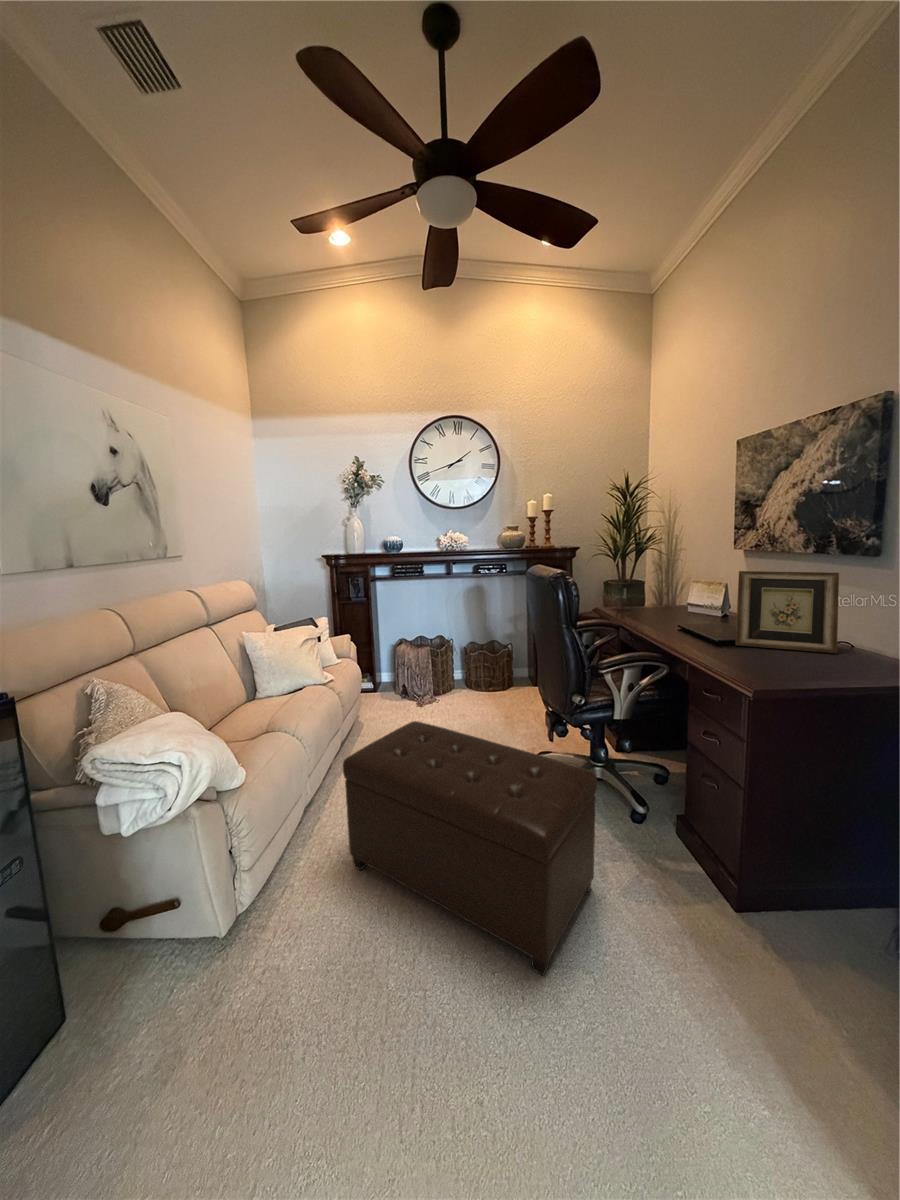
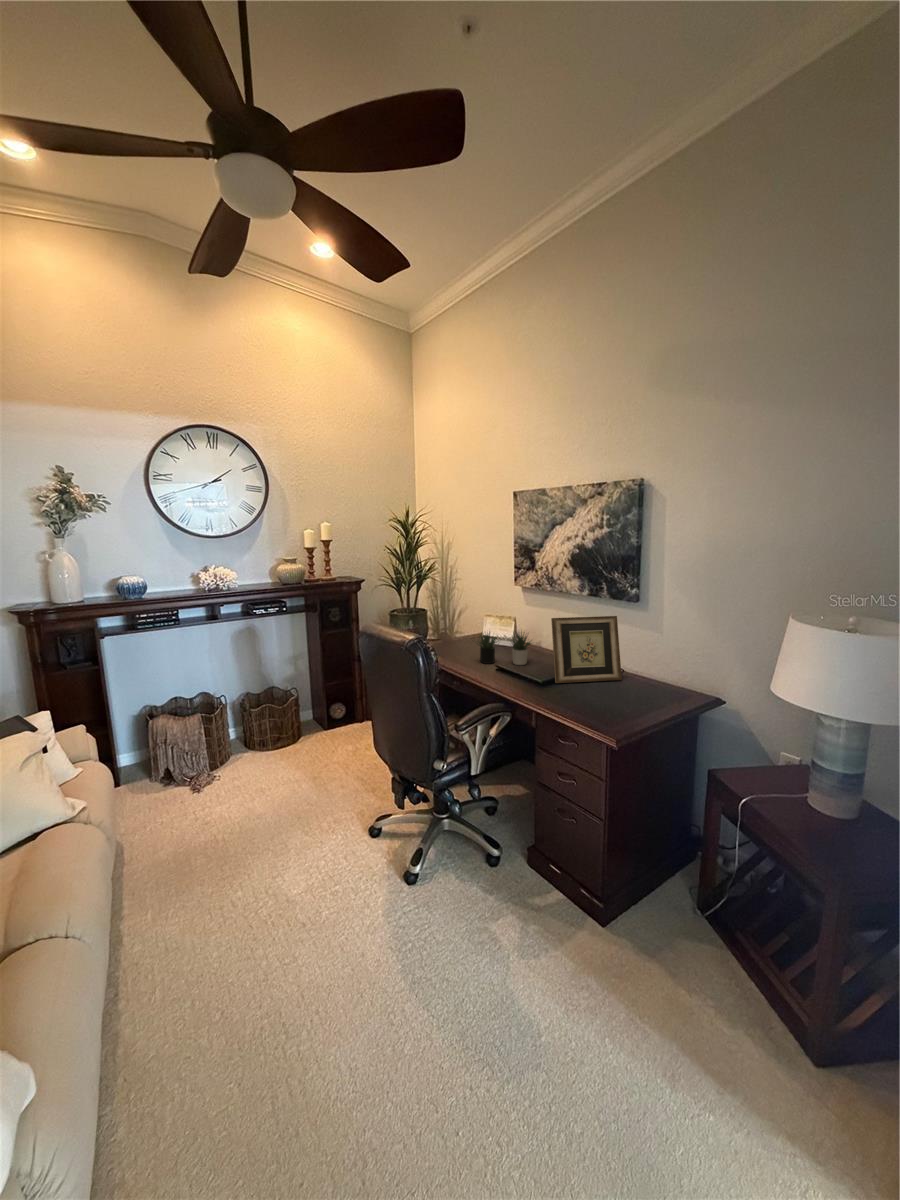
succulent plant: none [657,588,733,630] -> present [479,632,531,665]
ottoman: present [343,721,597,975] -> none [185,846,508,1101]

